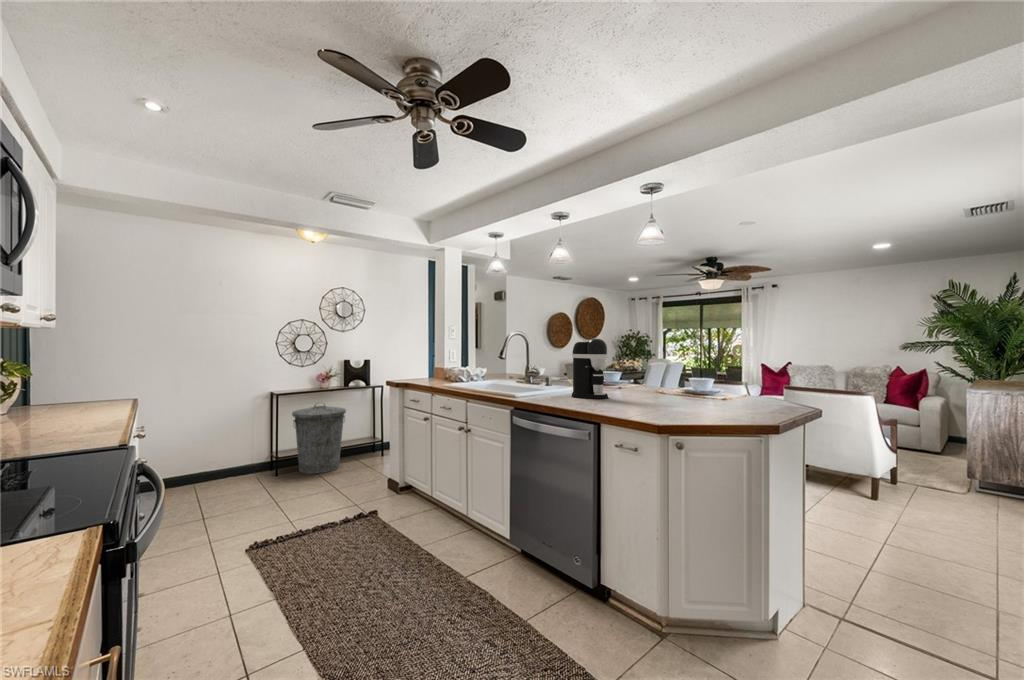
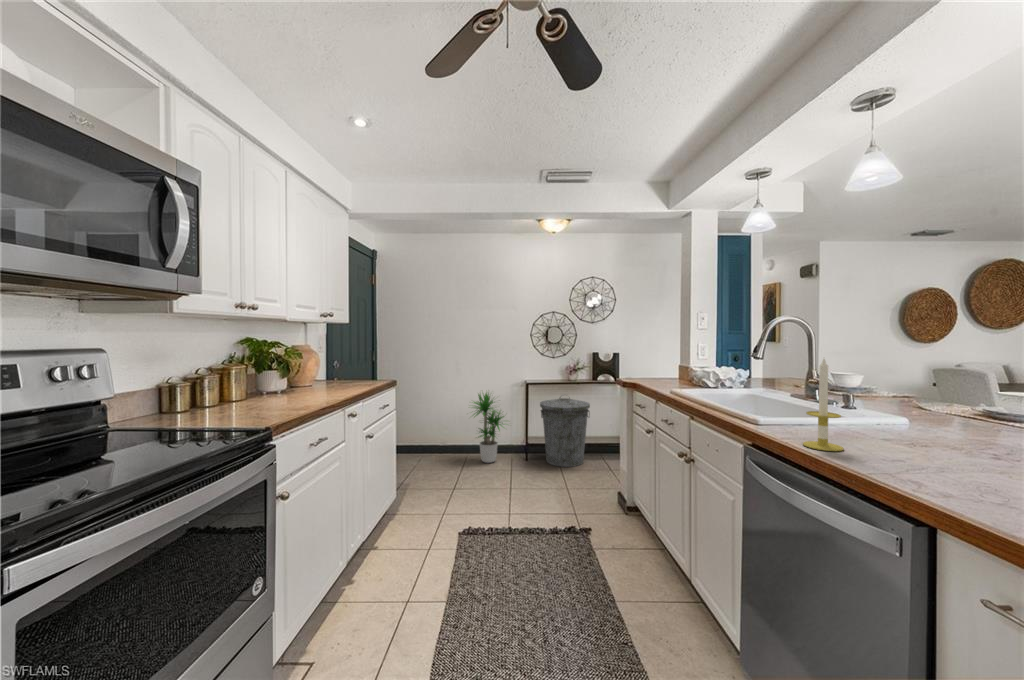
coffee maker: present [572,339,608,399] -> none [877,329,976,456]
candle: none [545,353,564,403] -> present [803,359,844,451]
potted plant: none [197,403,261,486] -> present [474,392,504,463]

